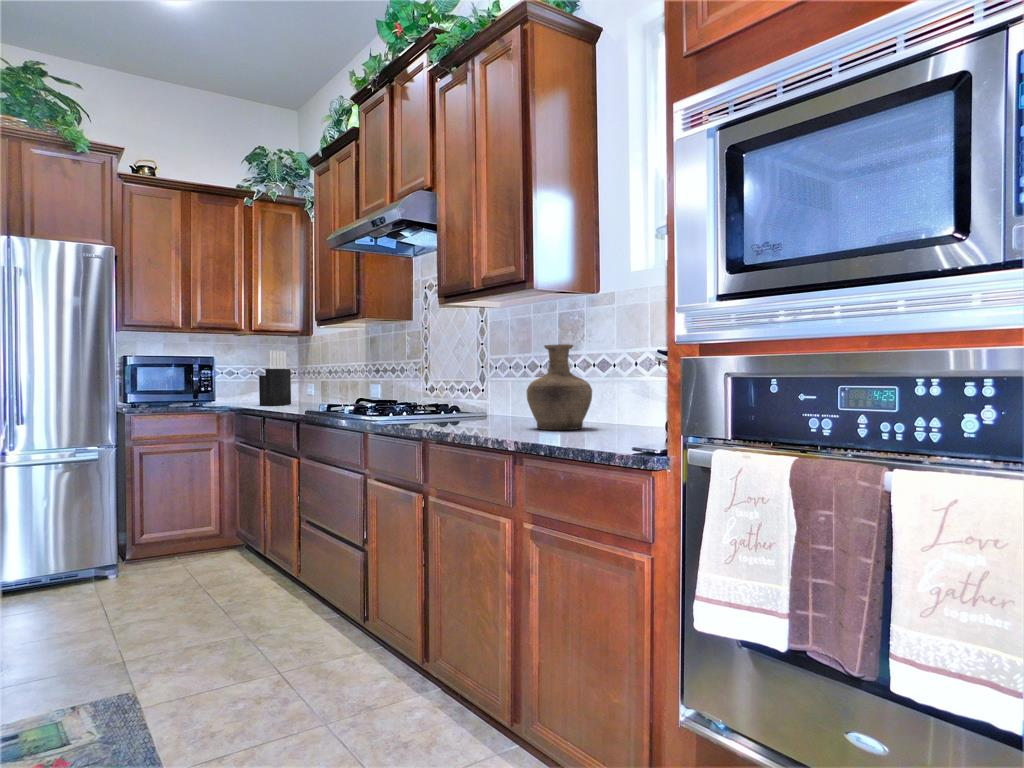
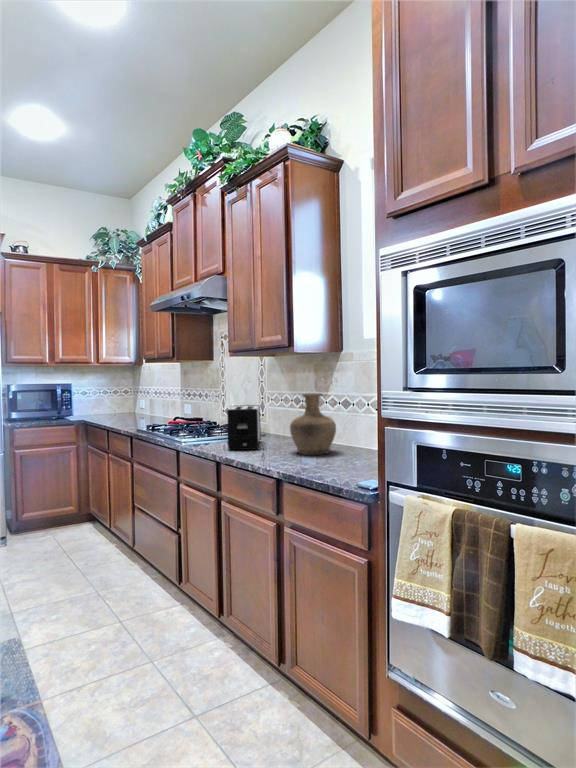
knife block: present [259,350,291,406] -> none [104,379,128,420]
toaster: none [438,369,482,427] -> present [227,405,261,450]

